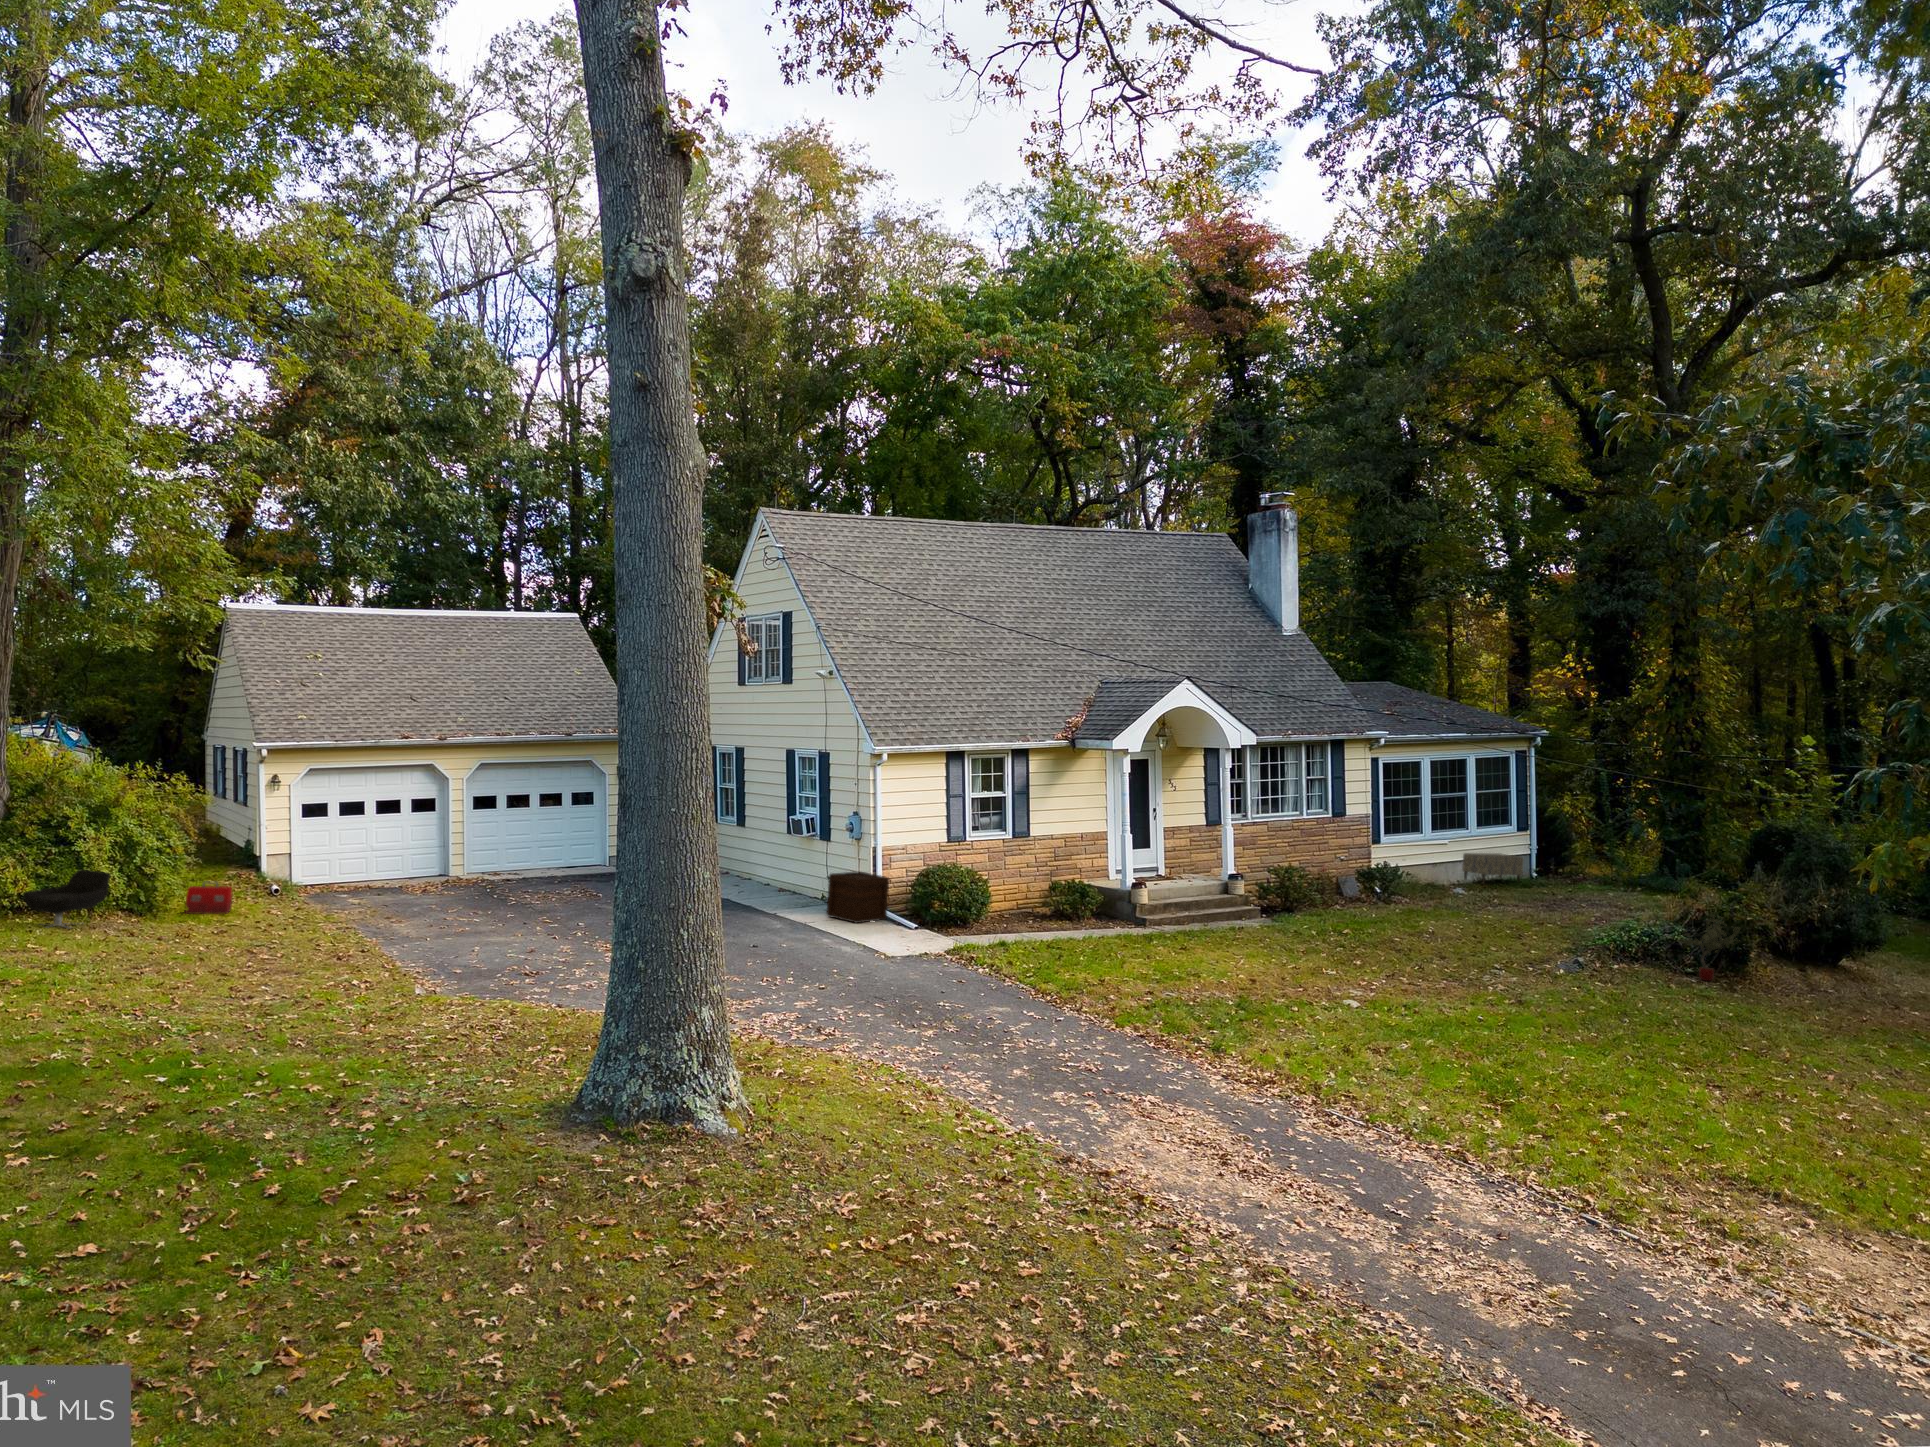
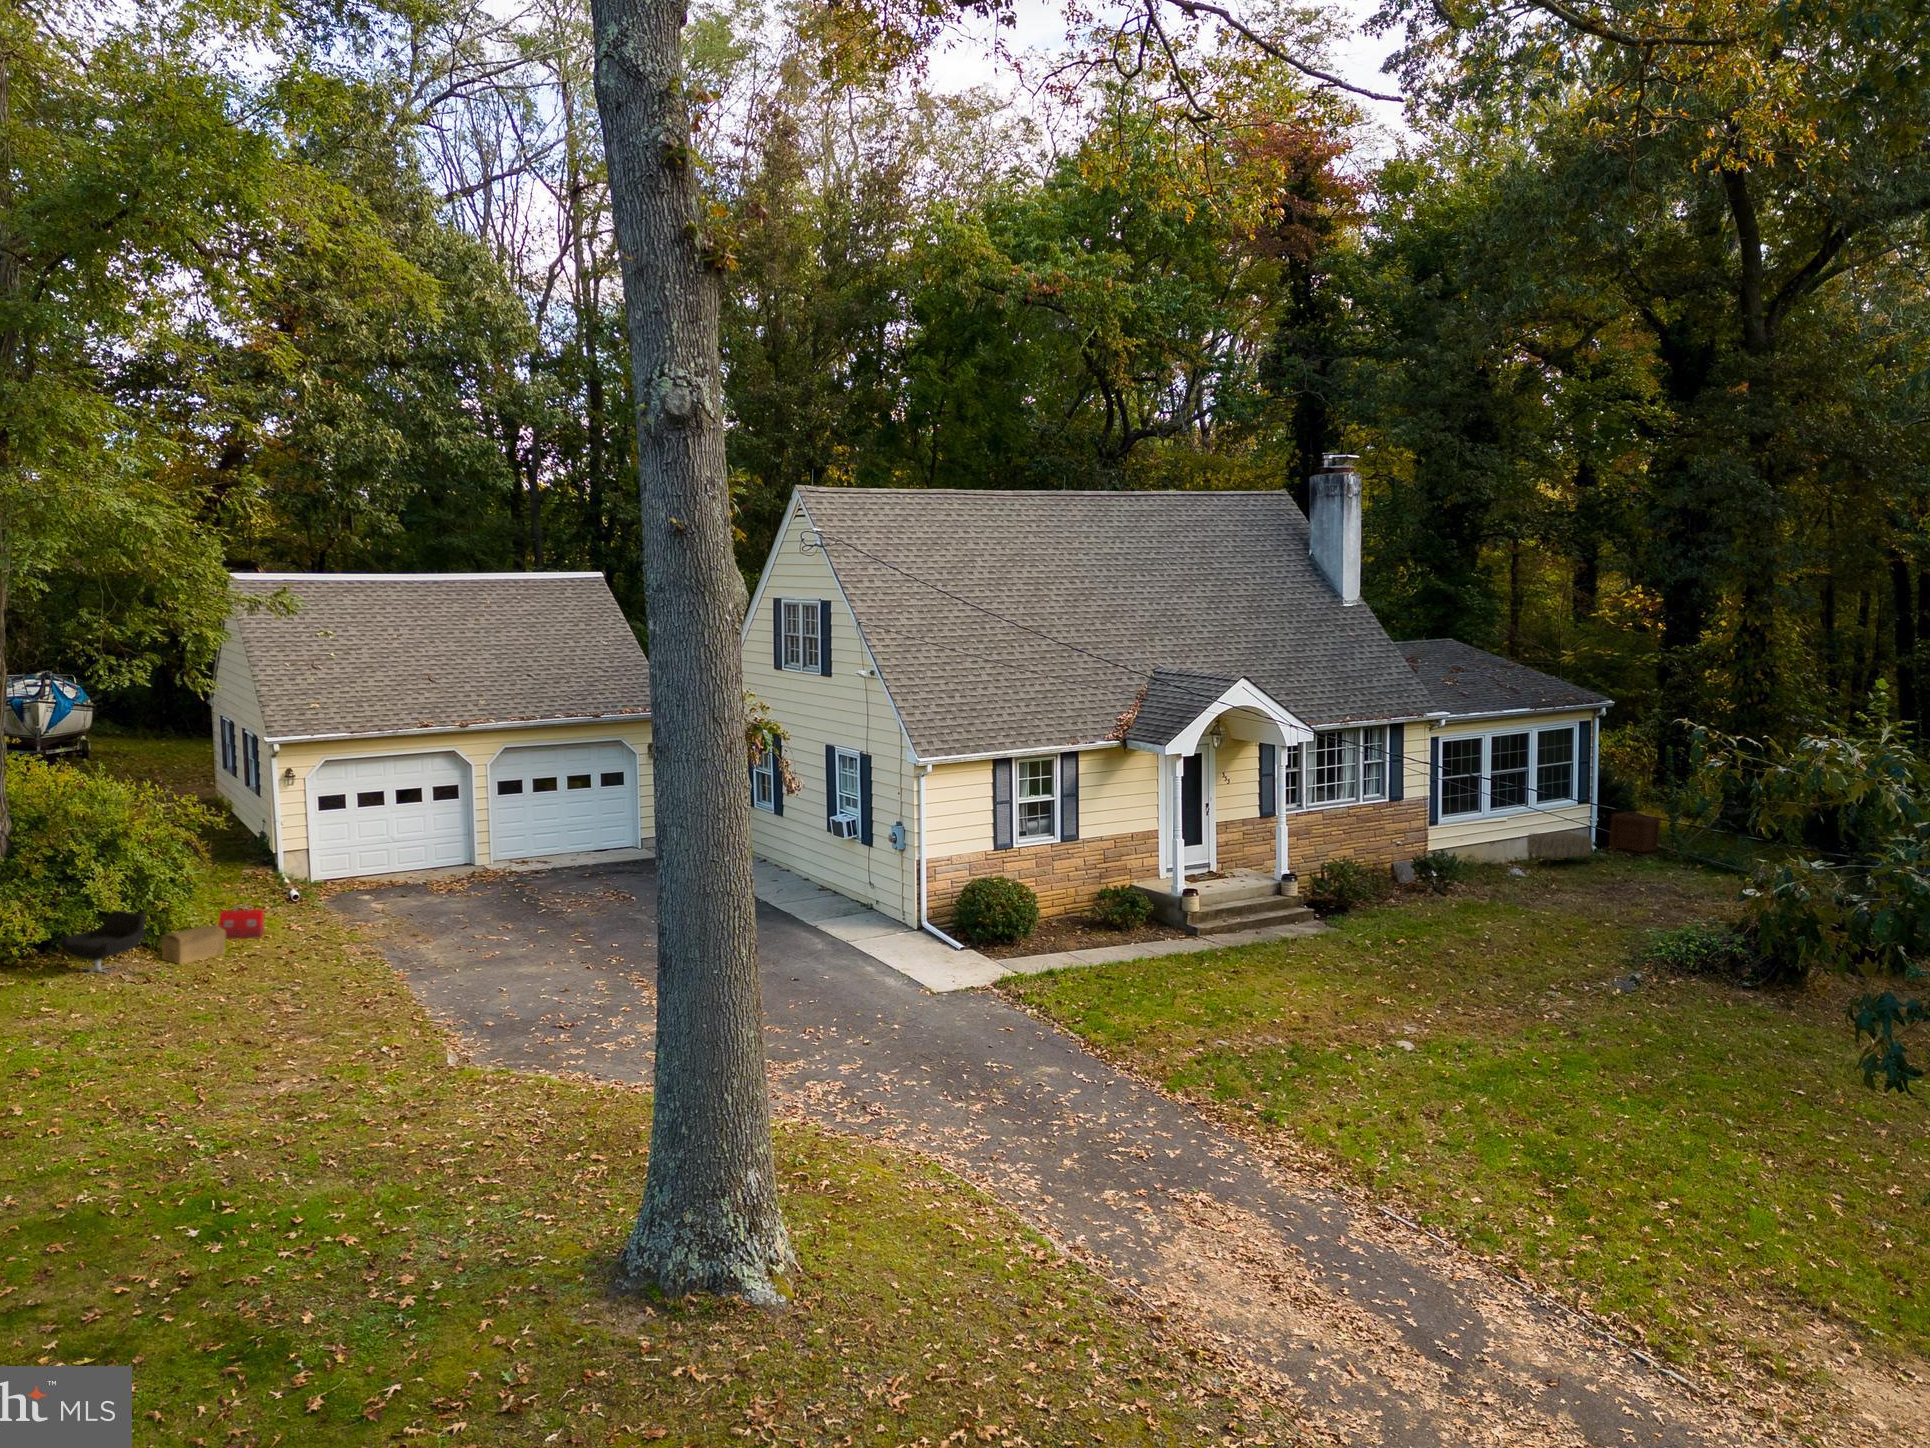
wooden crate: present [827,872,889,923] -> present [1609,812,1661,852]
cardboard box: none [125,894,191,929] -> present [162,925,226,964]
potted tree: present [1680,916,1740,981] -> none [1747,942,1815,1009]

